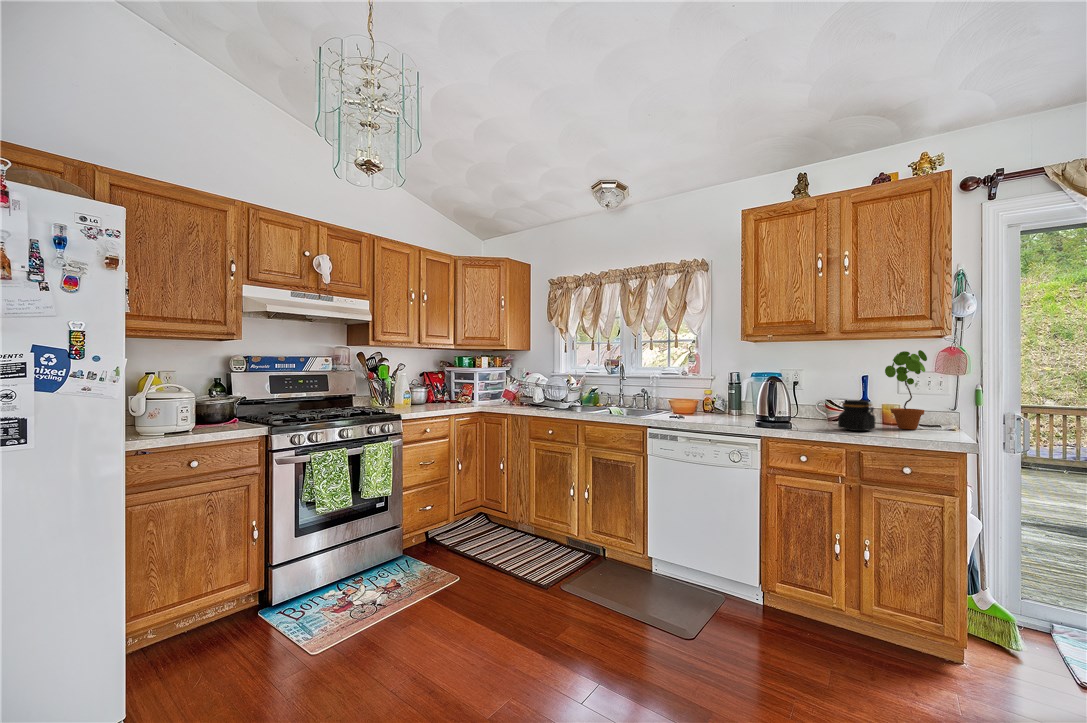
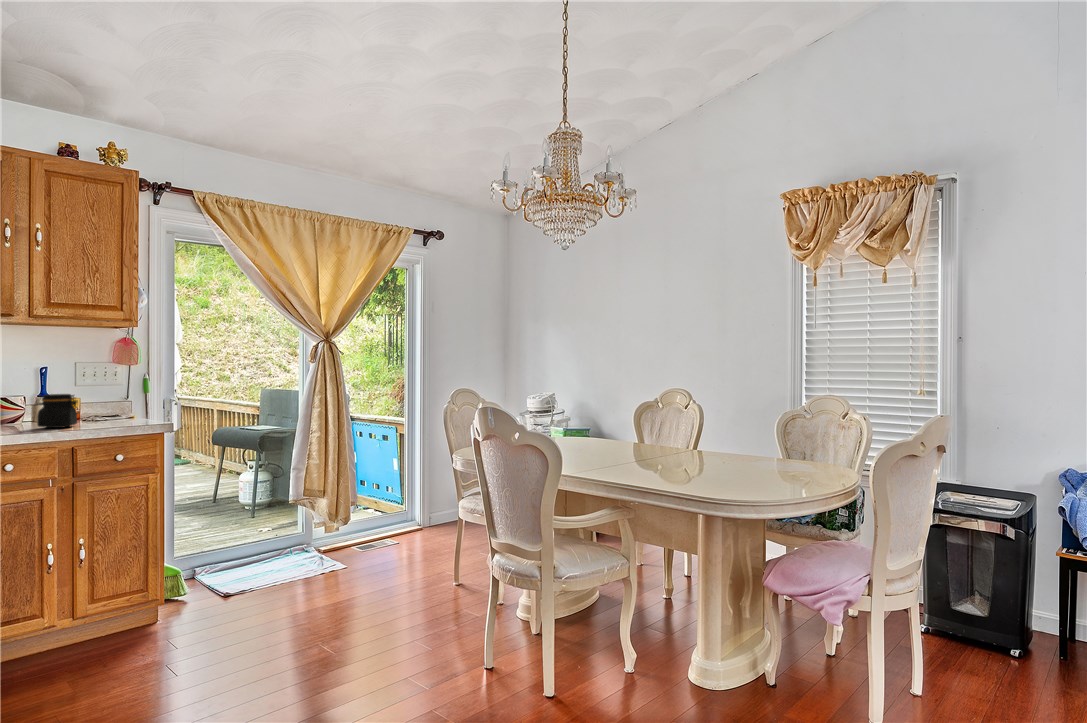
potted plant: present [885,350,927,430] -> none [79,340,116,421]

